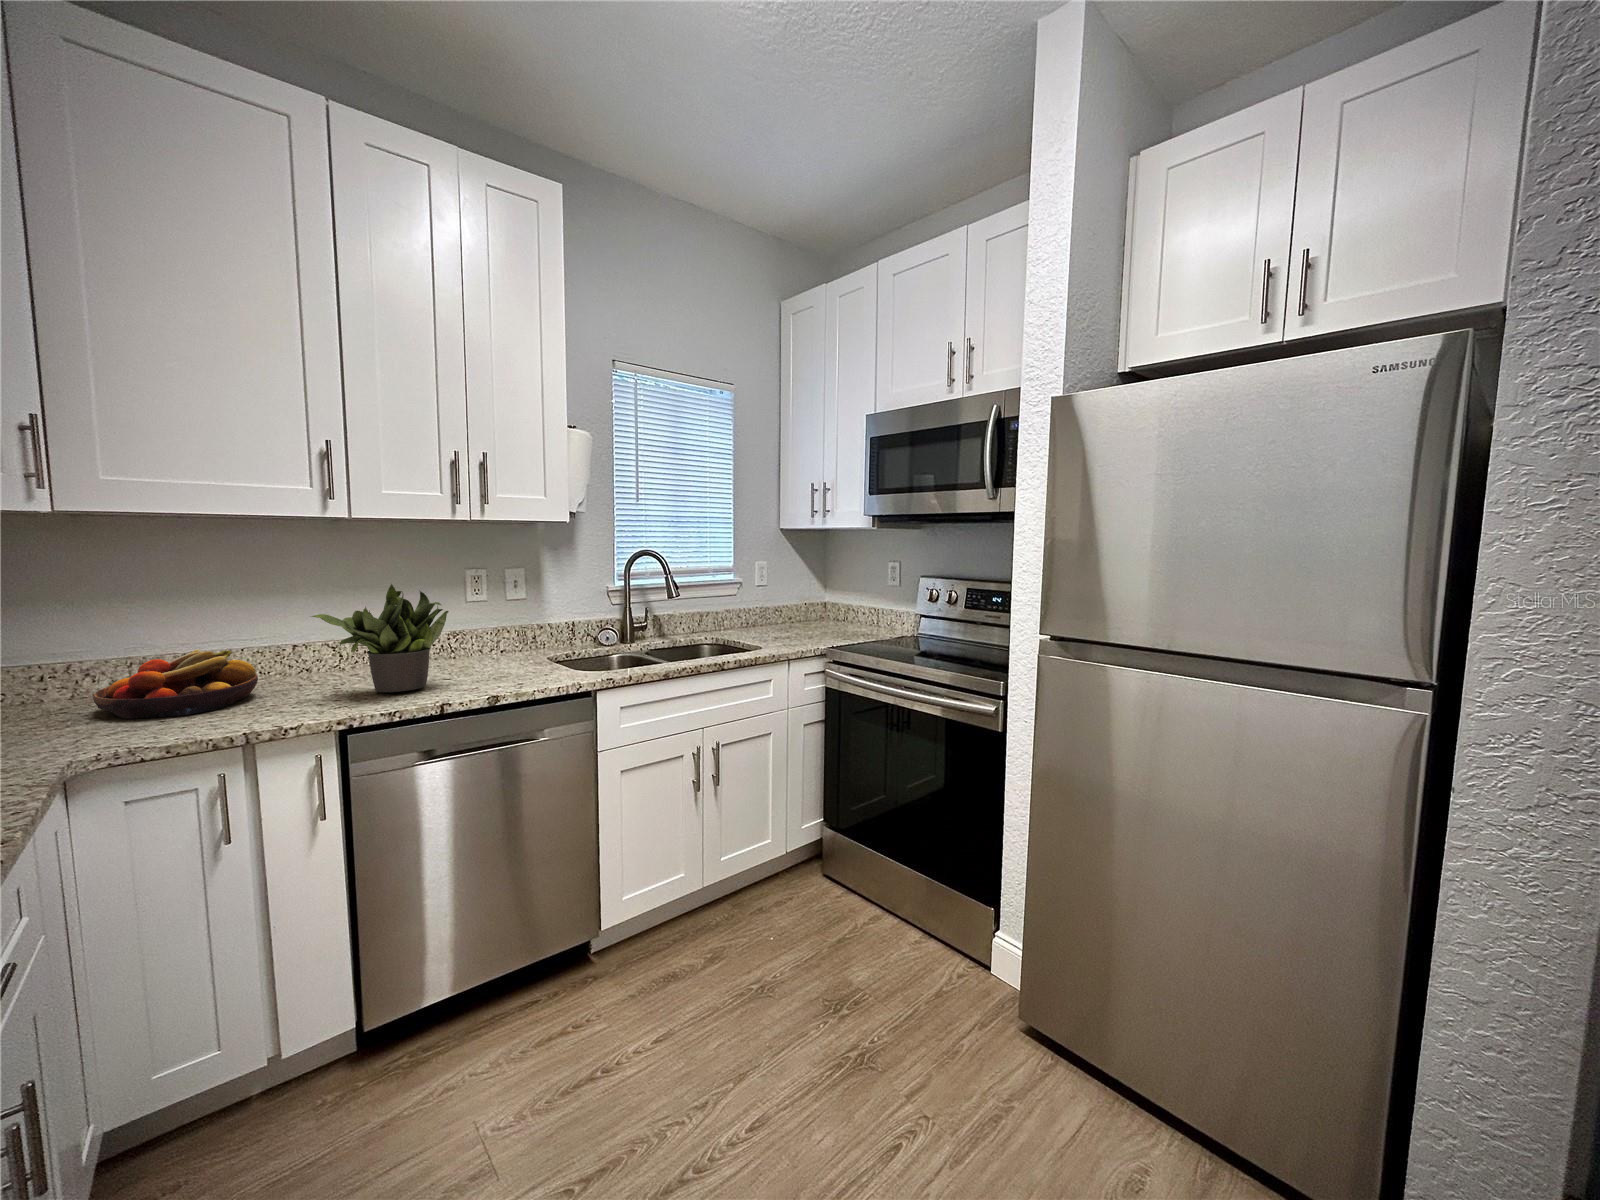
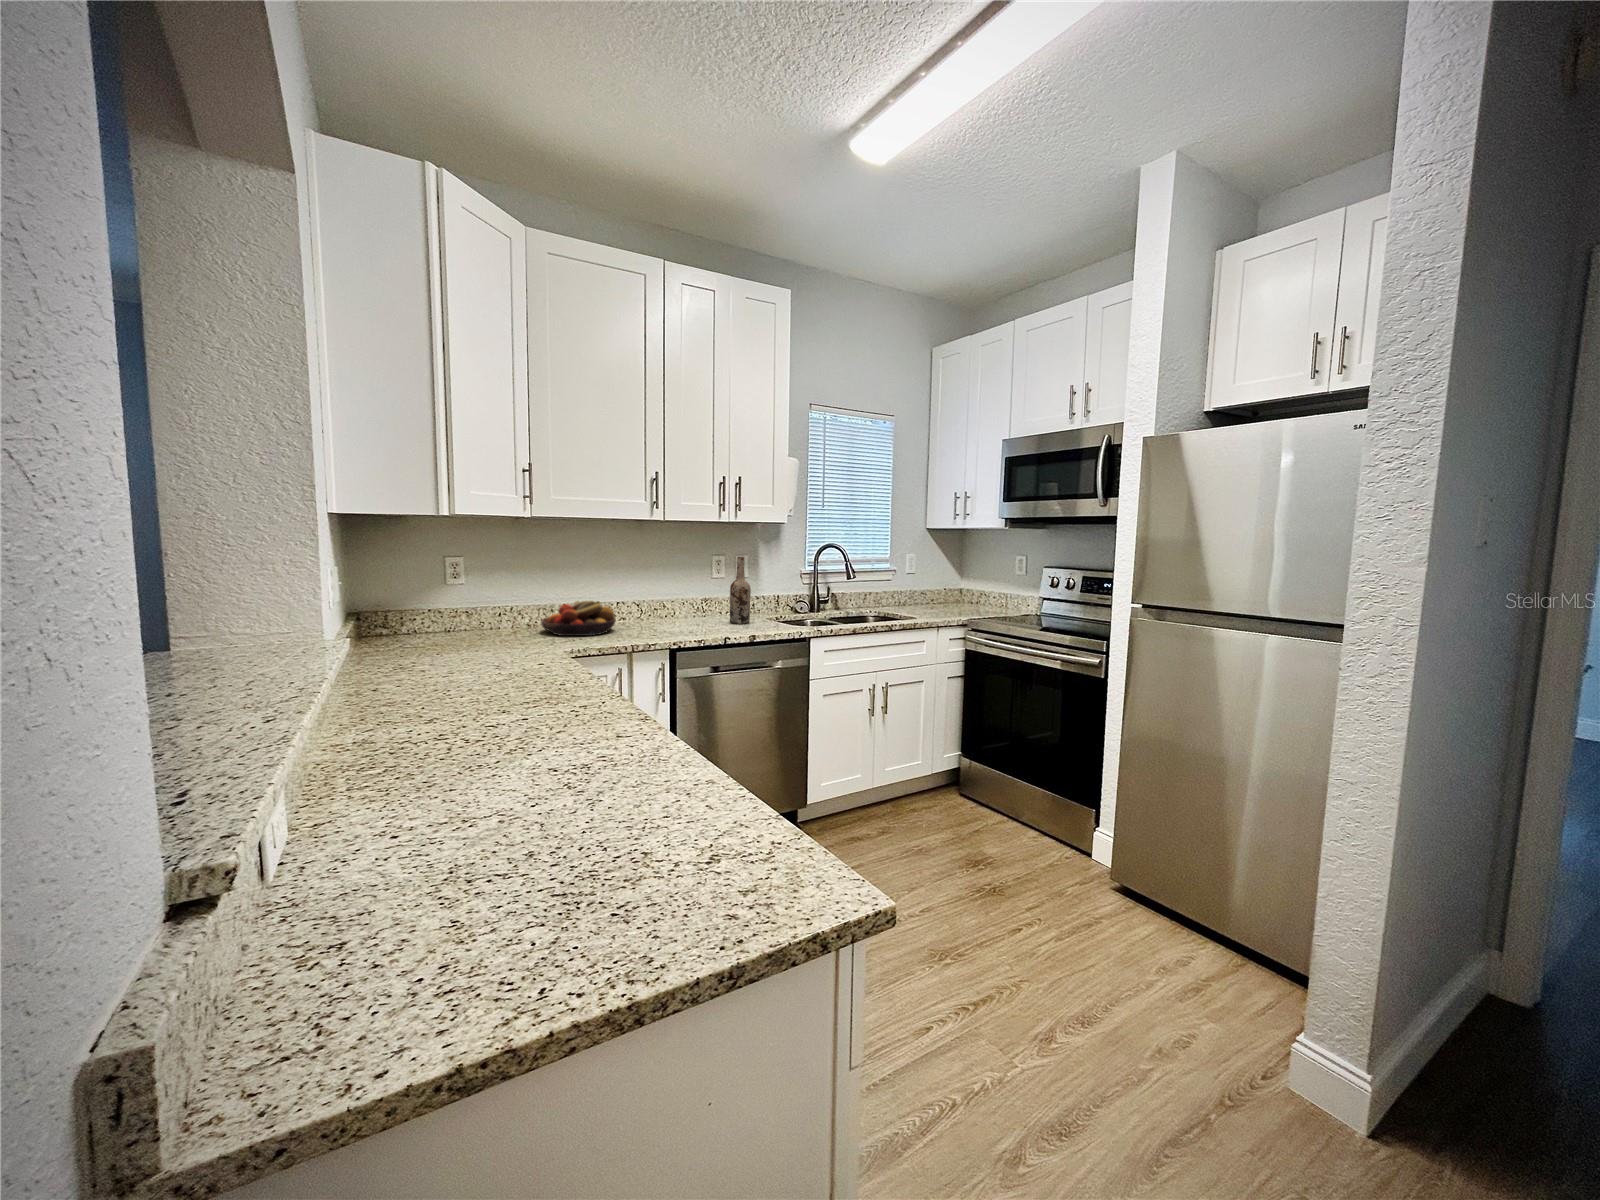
wine bottle: none [479,572,513,671] -> present [730,557,751,624]
potted plant: present [311,584,449,692] -> none [650,561,722,630]

